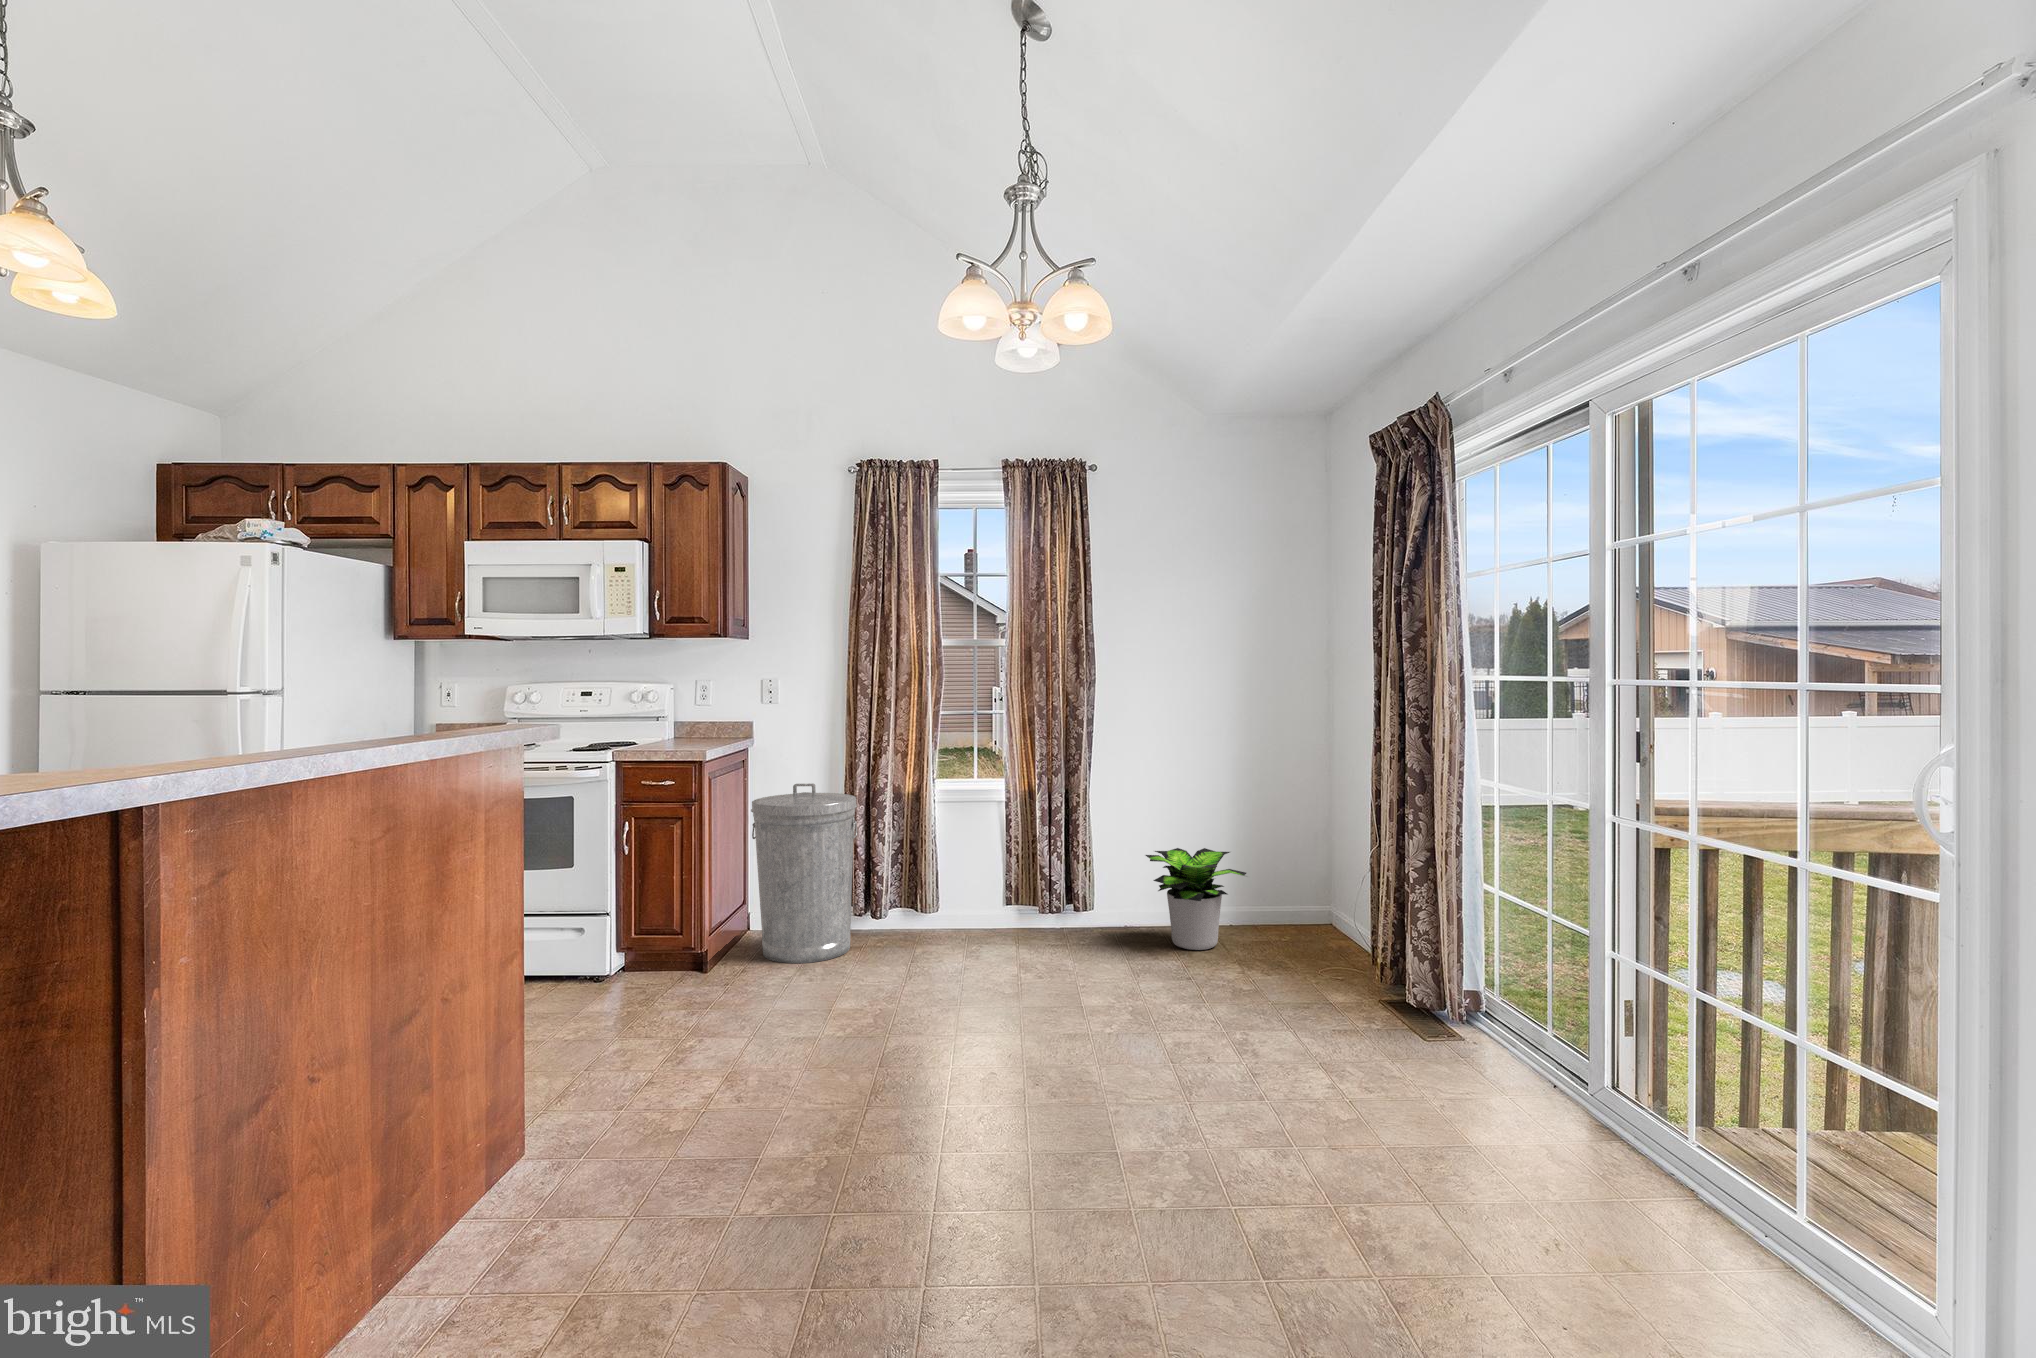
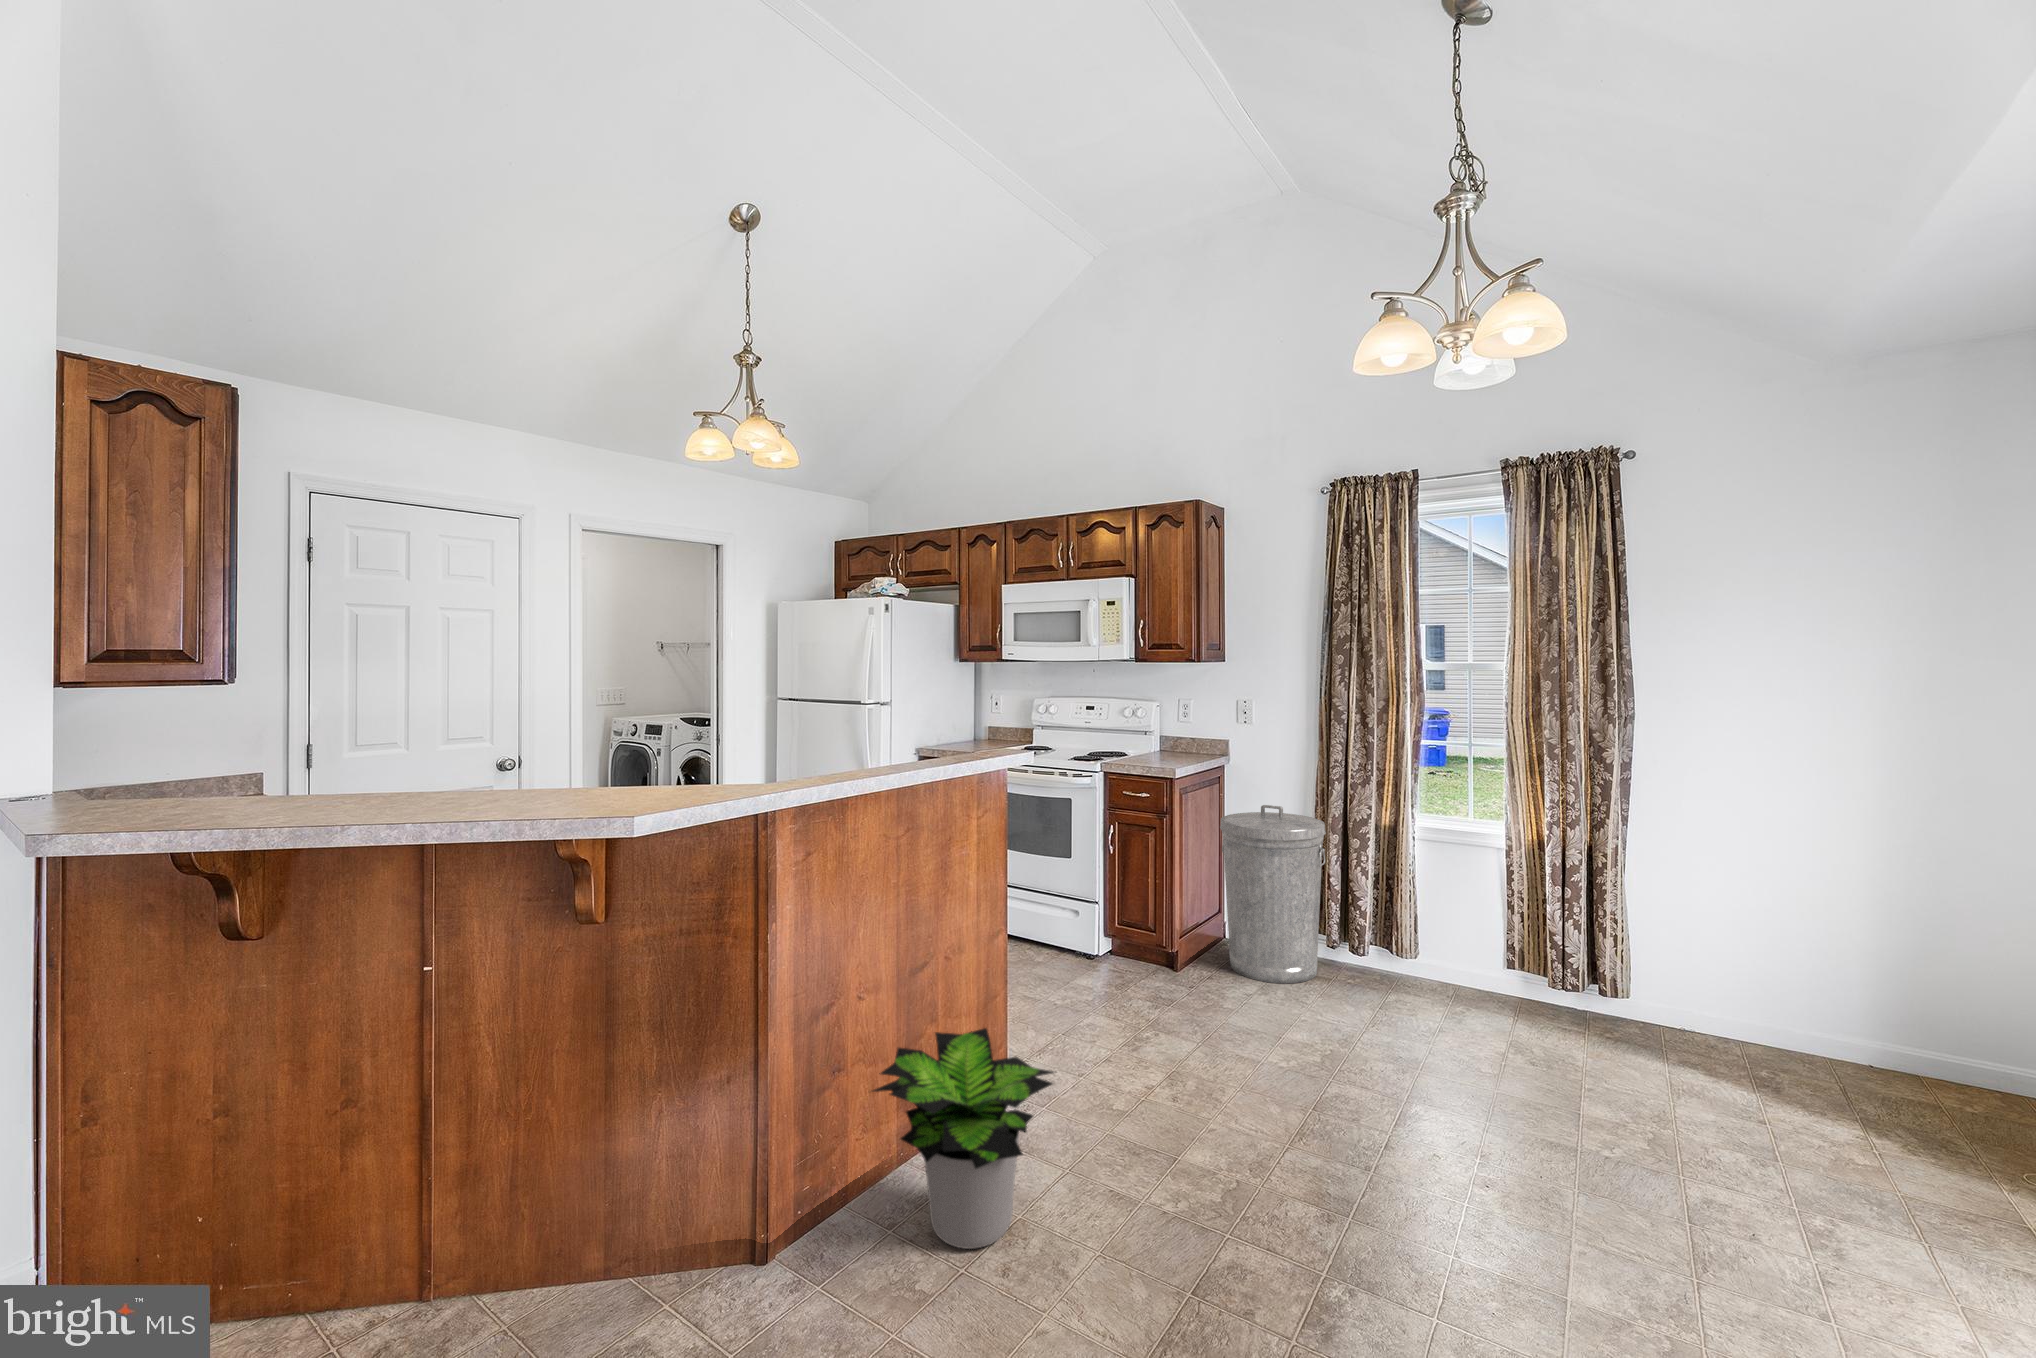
potted plant: present [1146,848,1246,950] -> present [873,1028,1054,1249]

